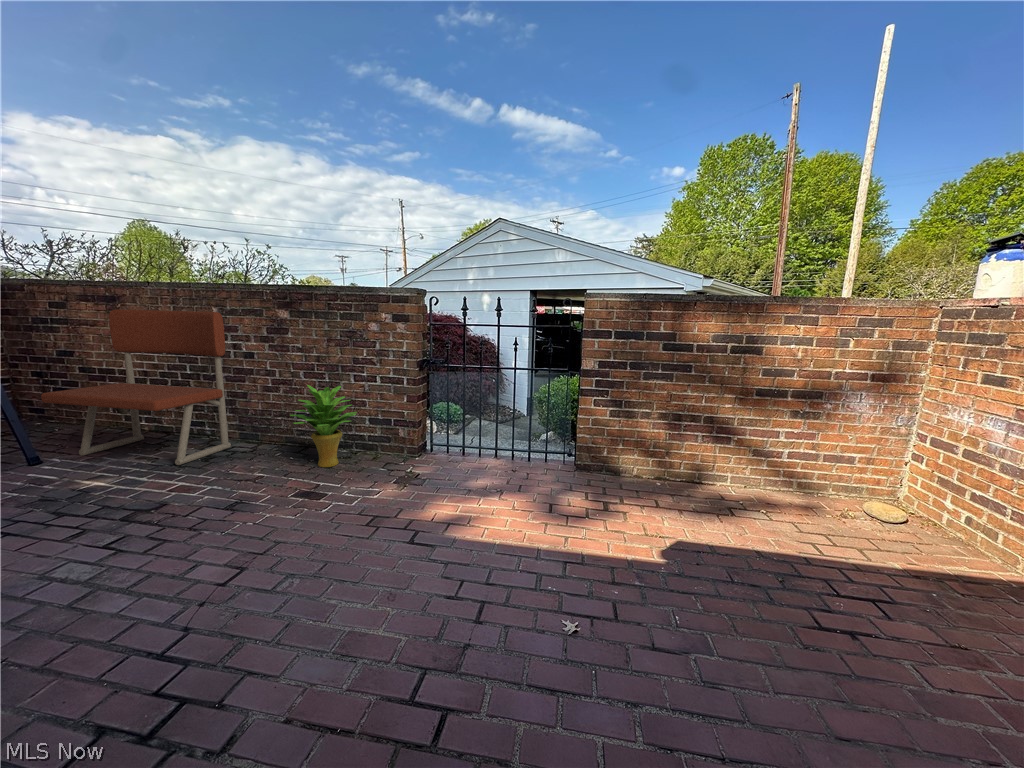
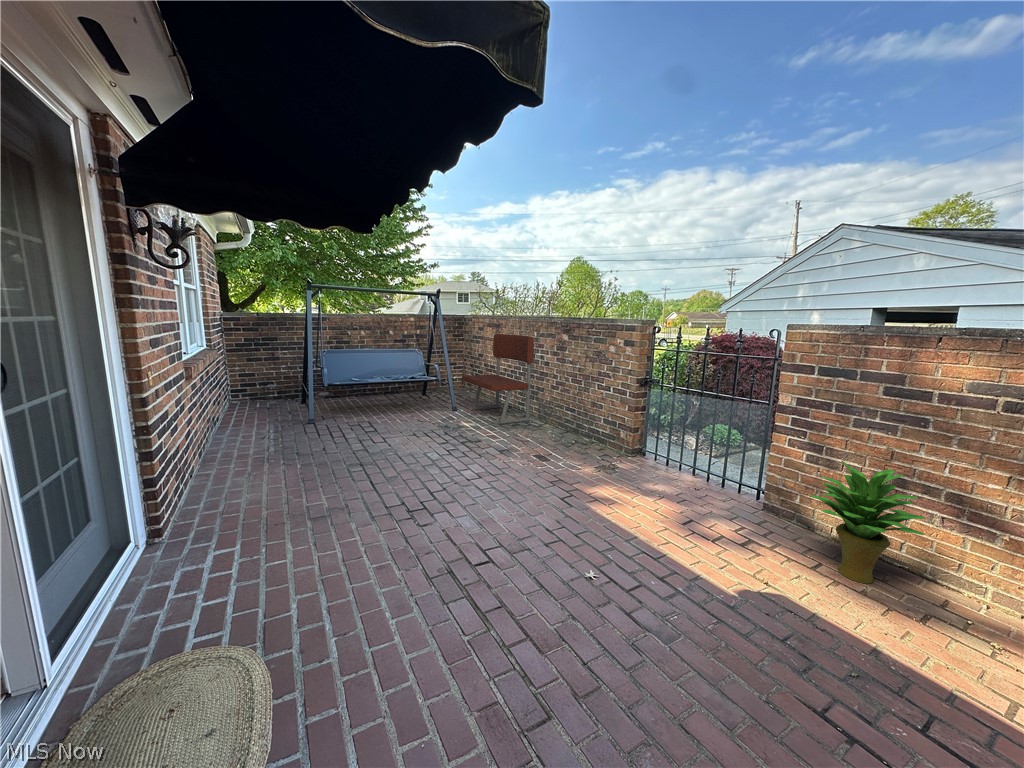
potted plant: present [290,385,357,467] -> present [811,461,925,583]

